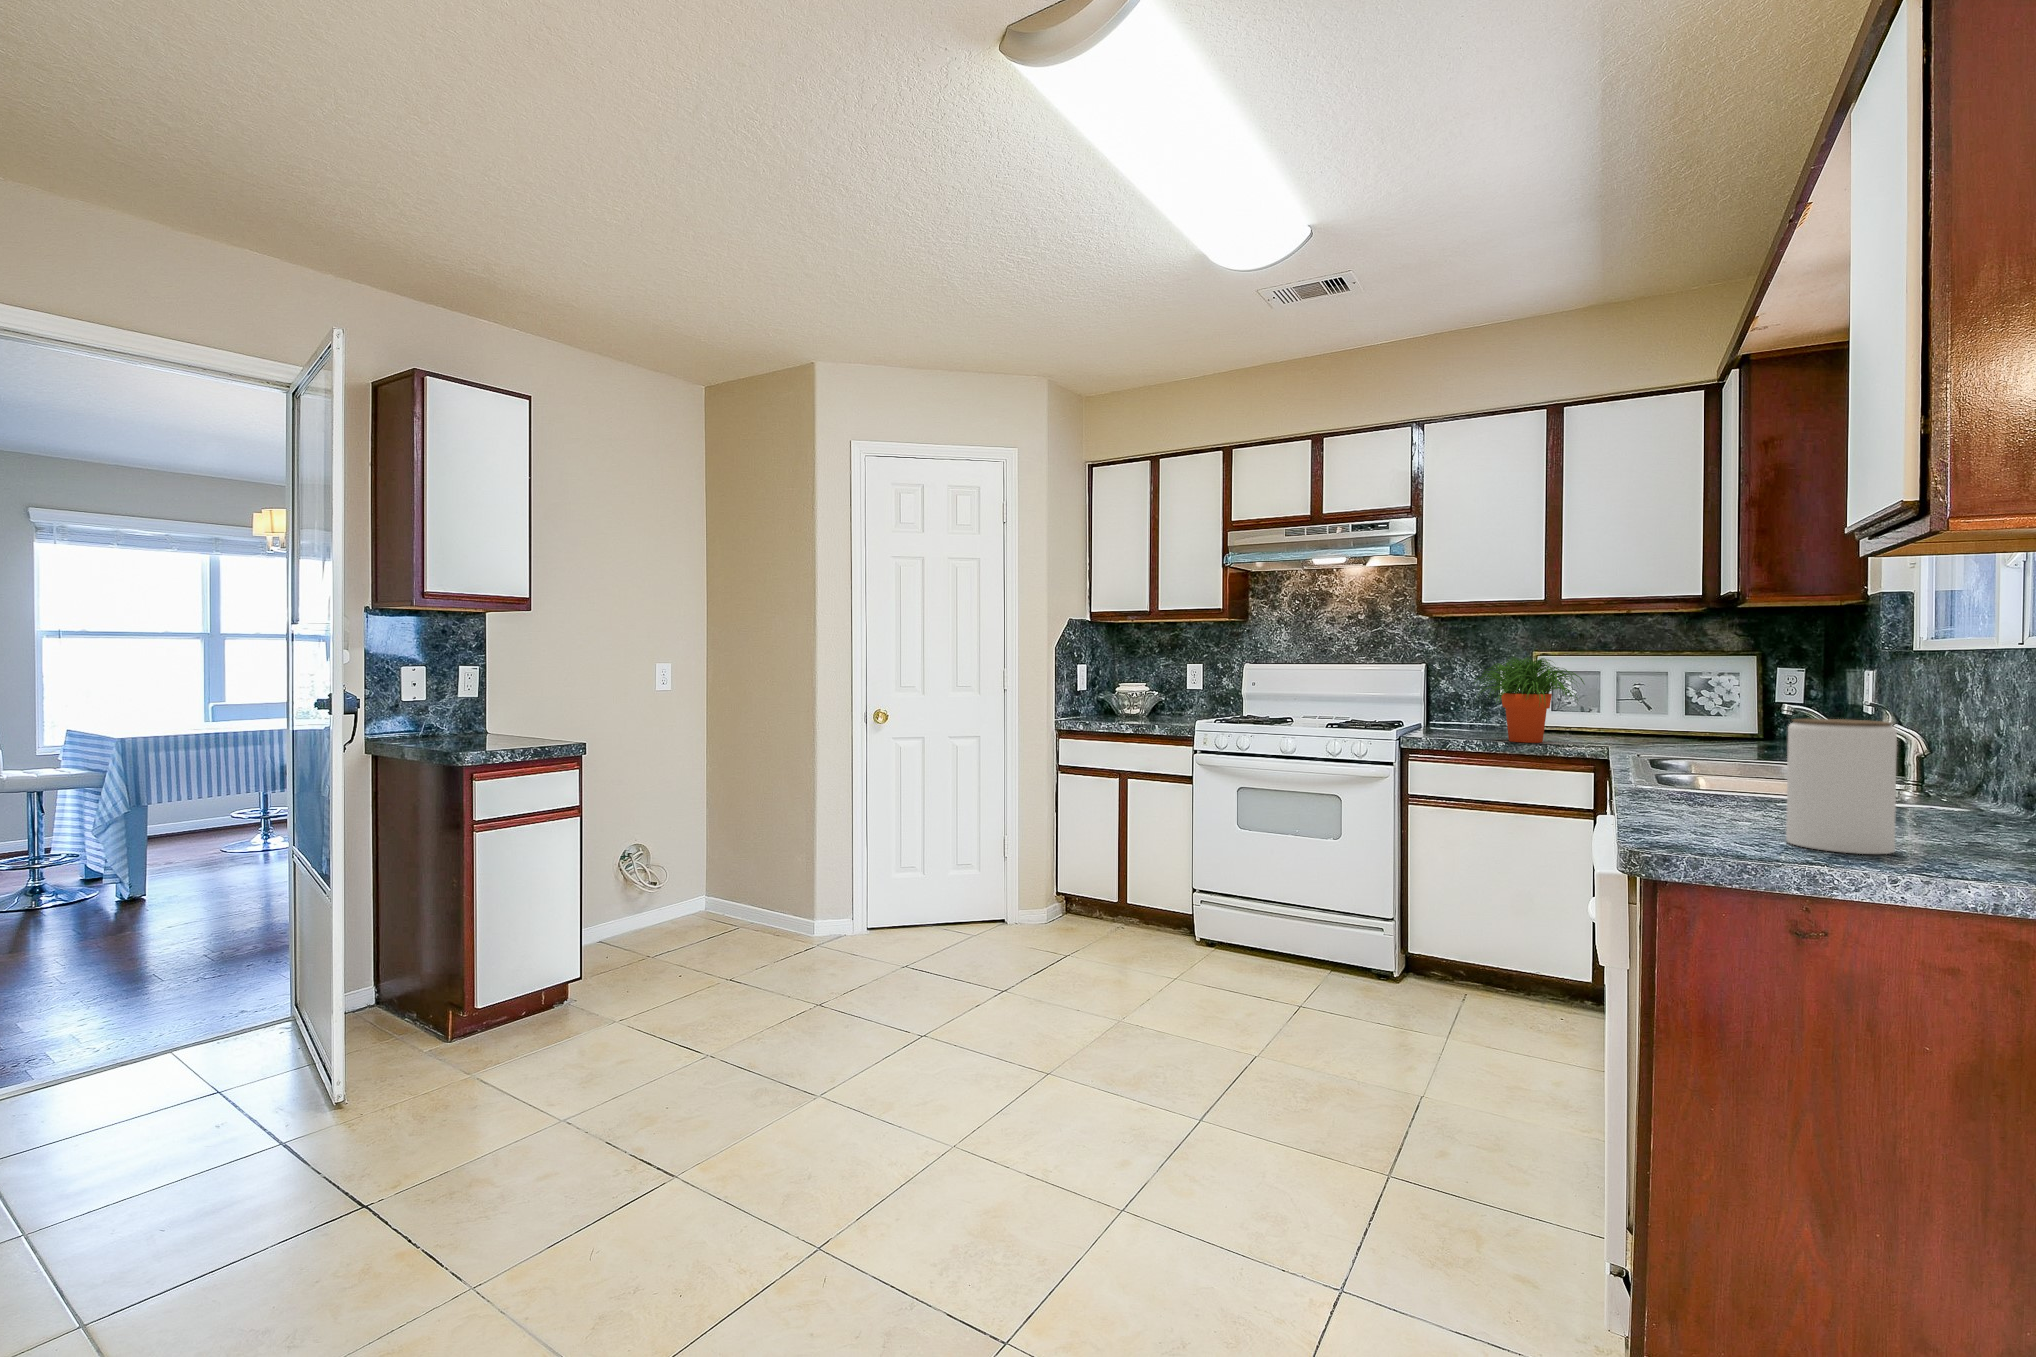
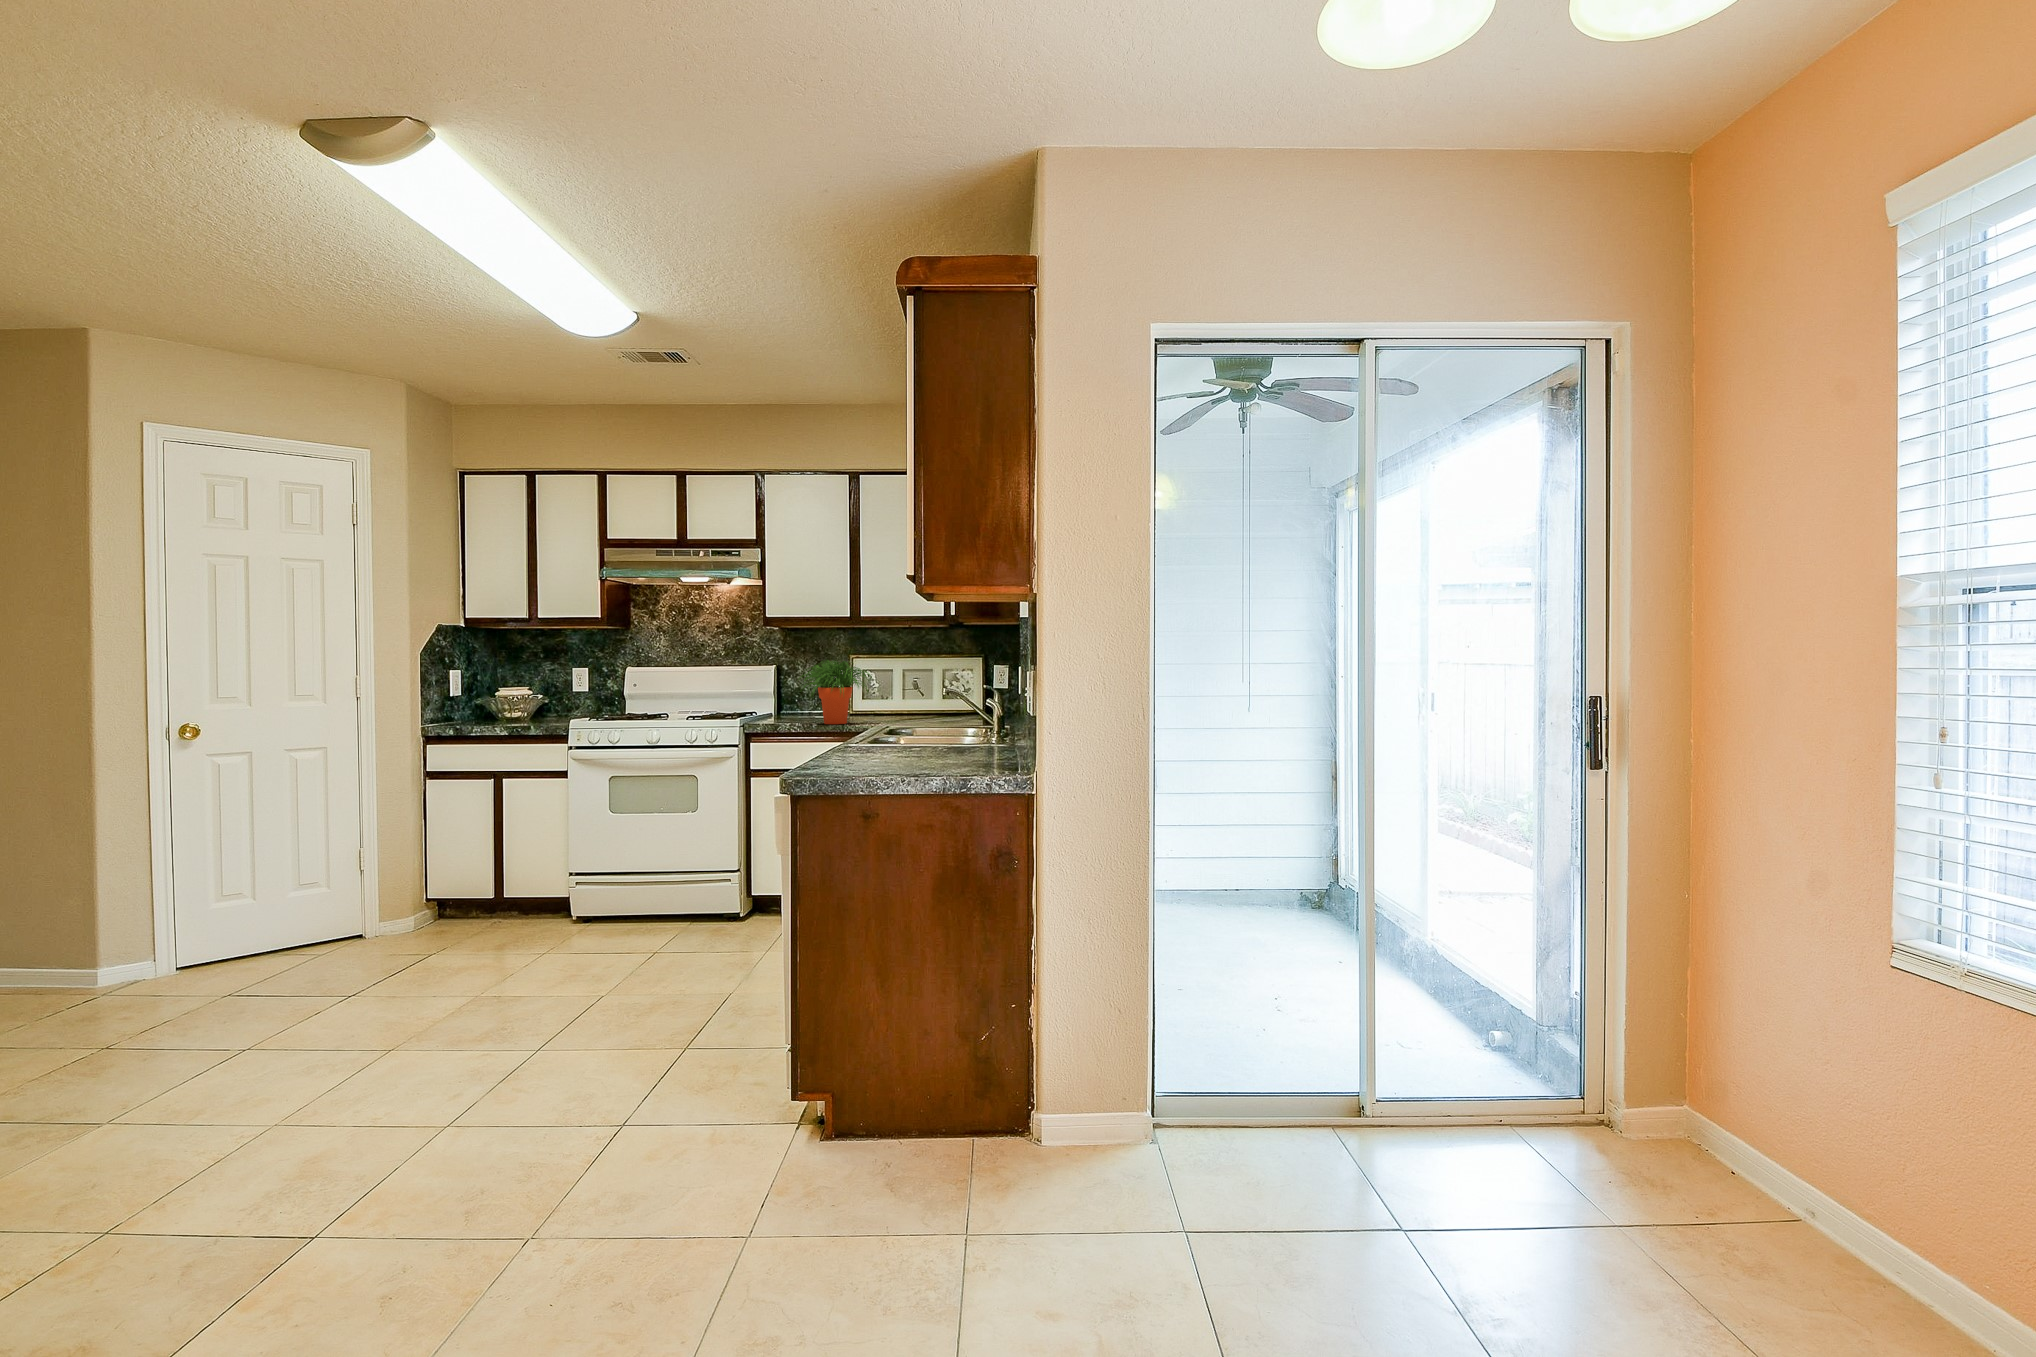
jar: present [1786,719,1897,854] -> none [868,698,919,778]

